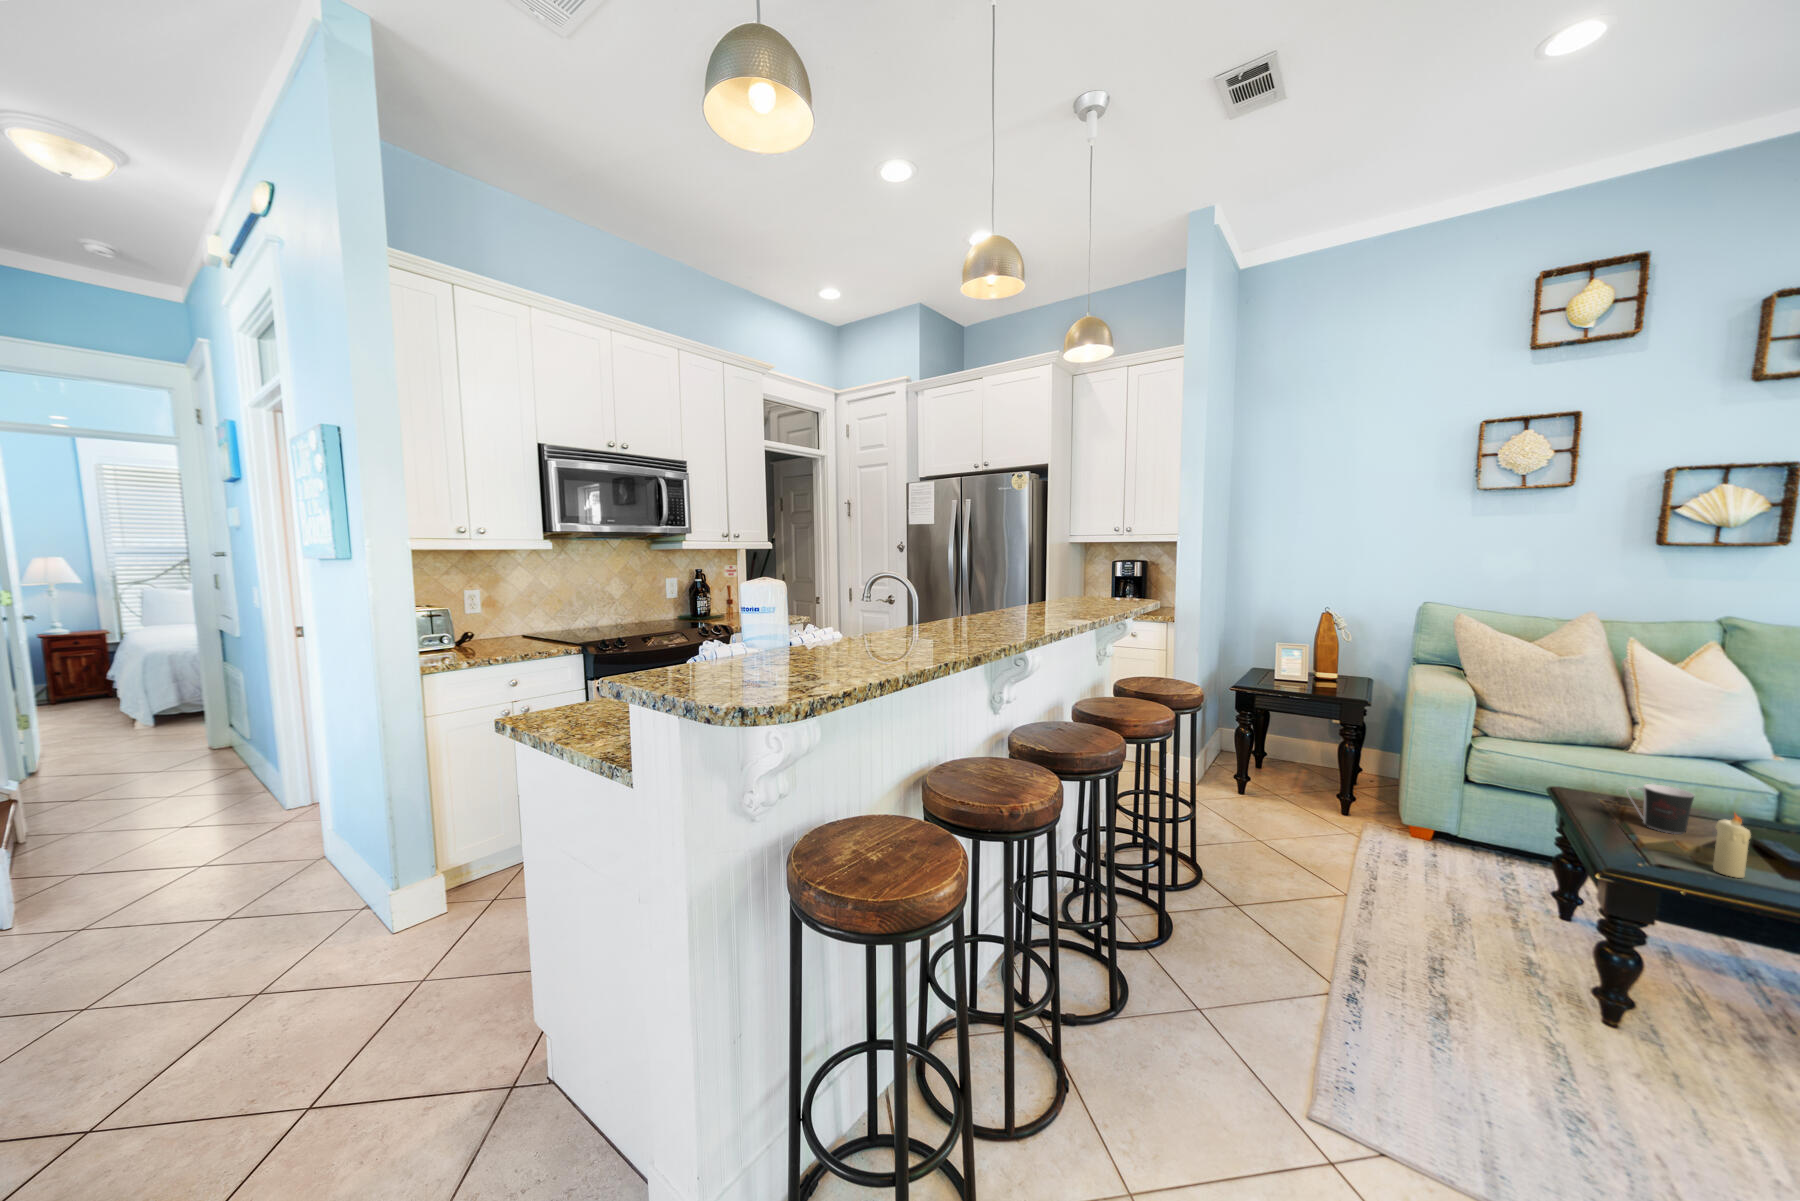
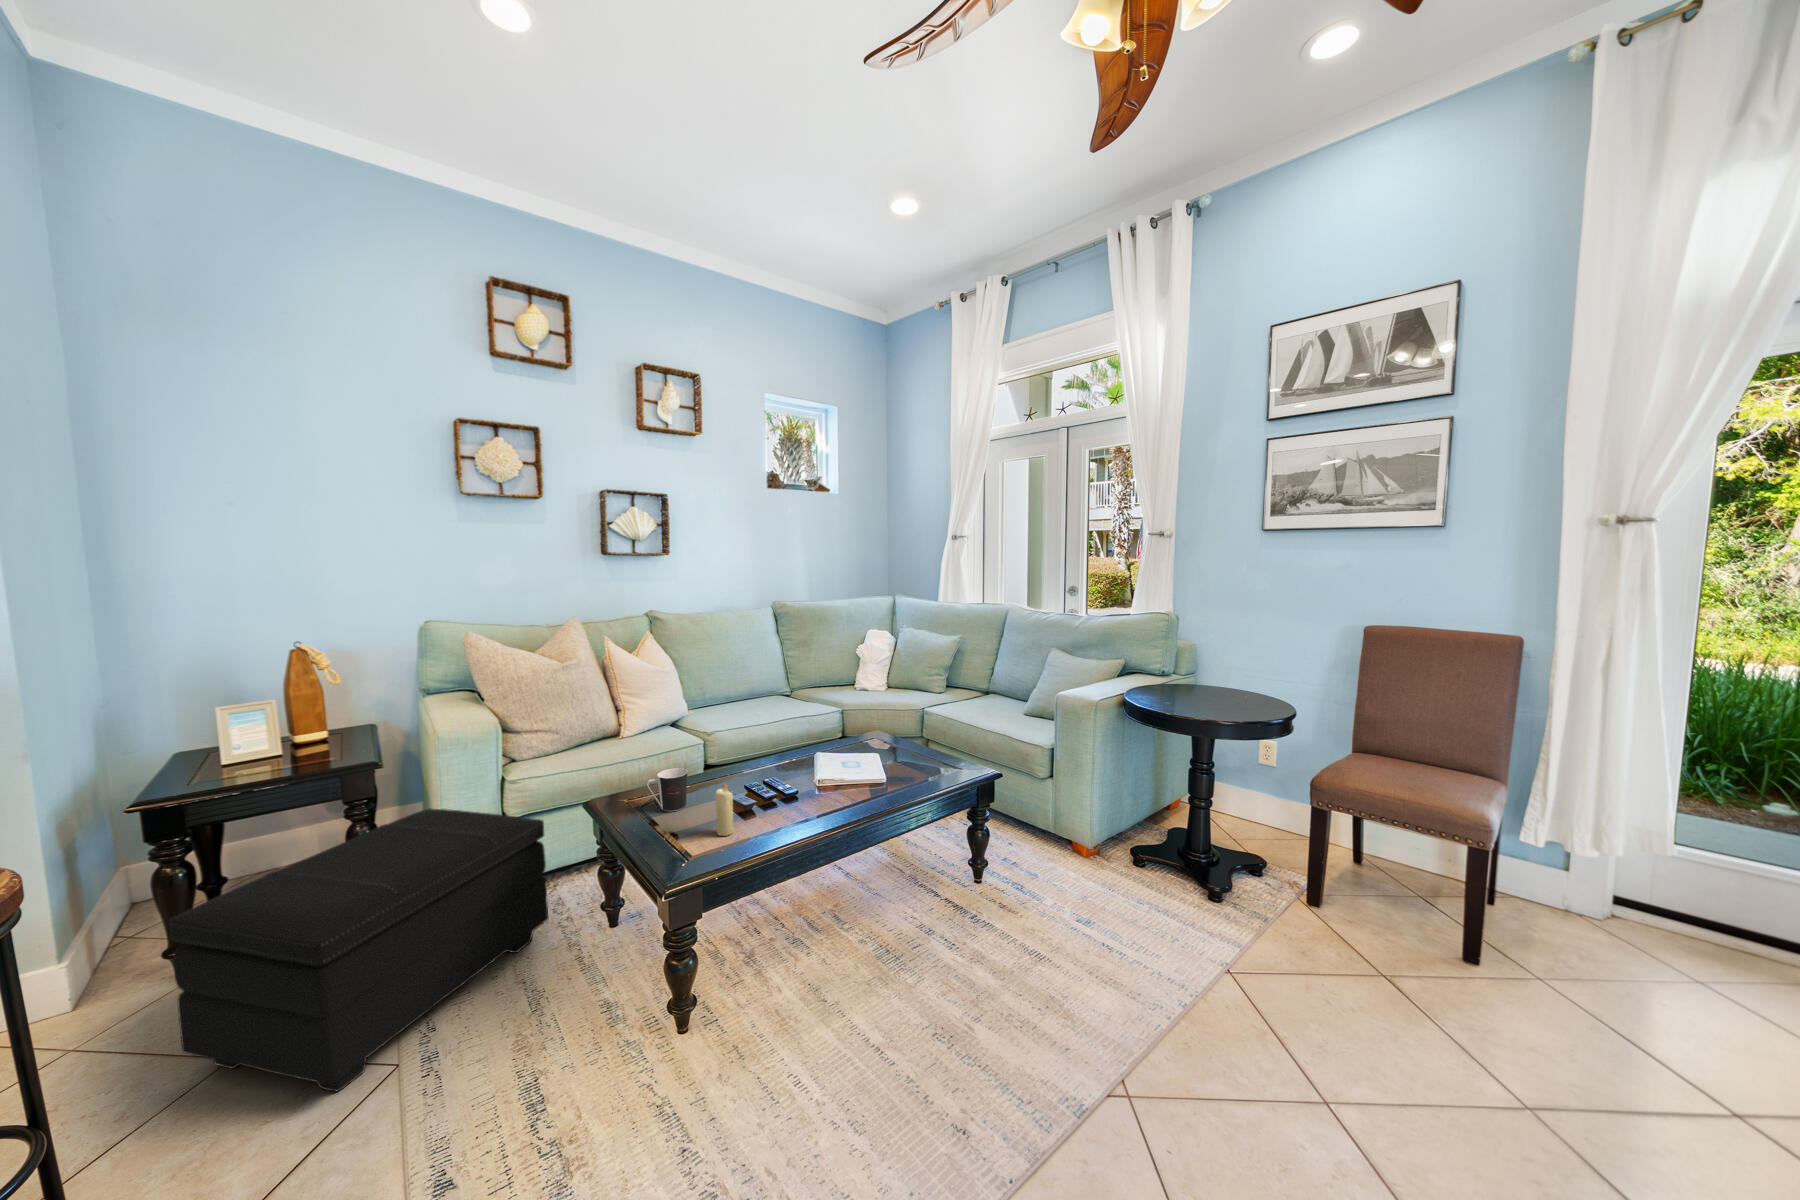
footstool: none [1239,744,1498,890] -> present [170,809,548,1092]

